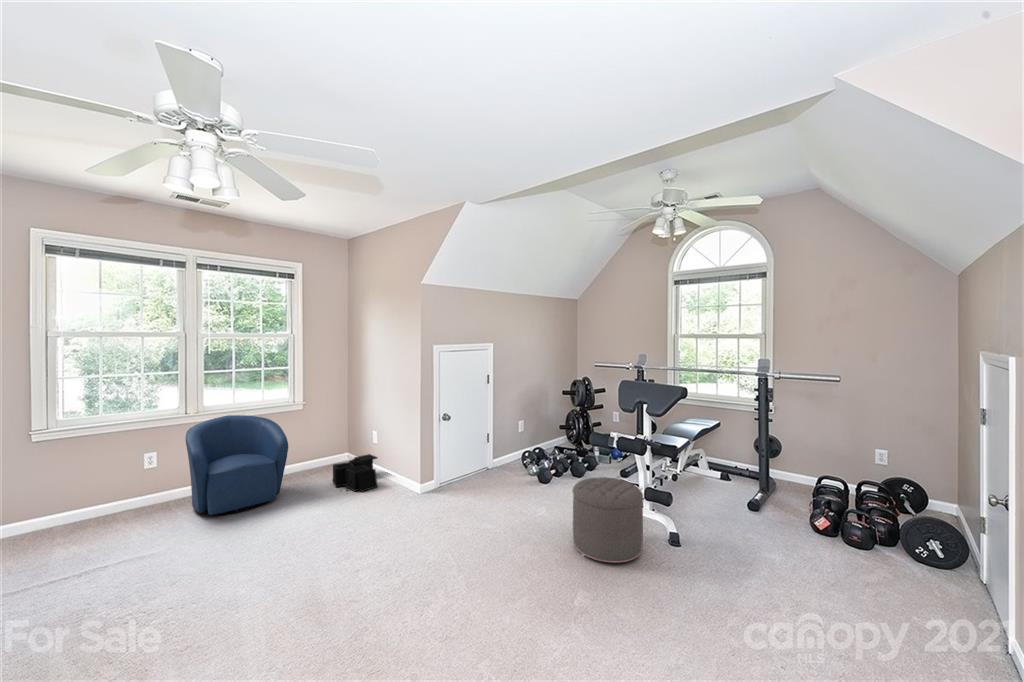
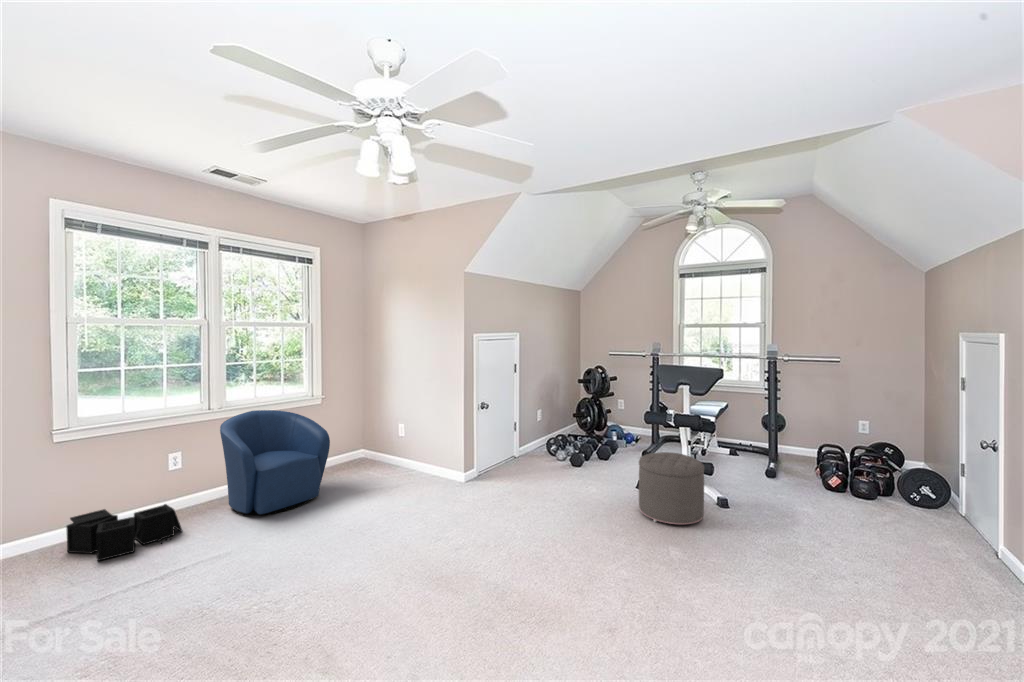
storage bin: present [333,454,377,492] -> present [66,504,182,561]

